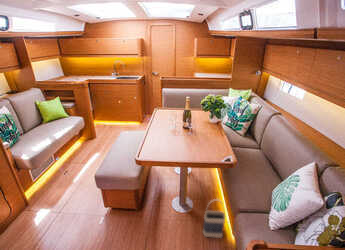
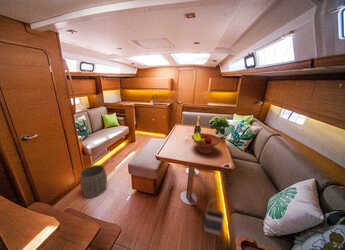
fruit bowl: none [182,121,218,147] -> present [192,133,221,154]
woven basket: none [26,178,68,223] -> present [80,165,107,198]

